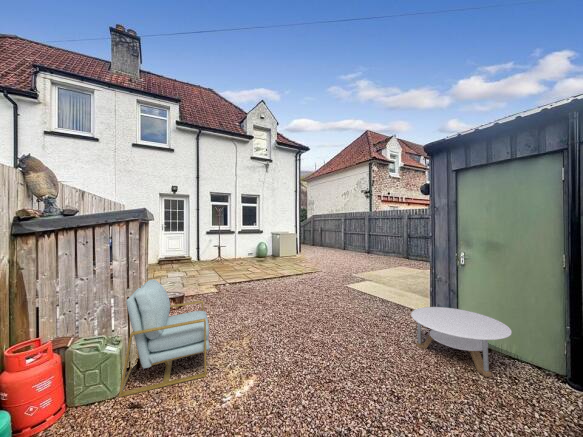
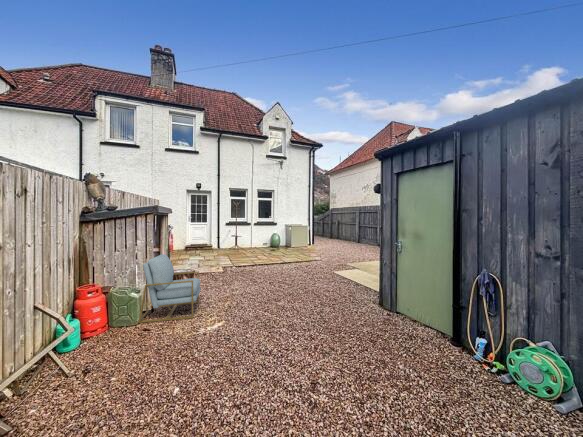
round table: present [411,307,512,377] -> none [349,287,417,334]

